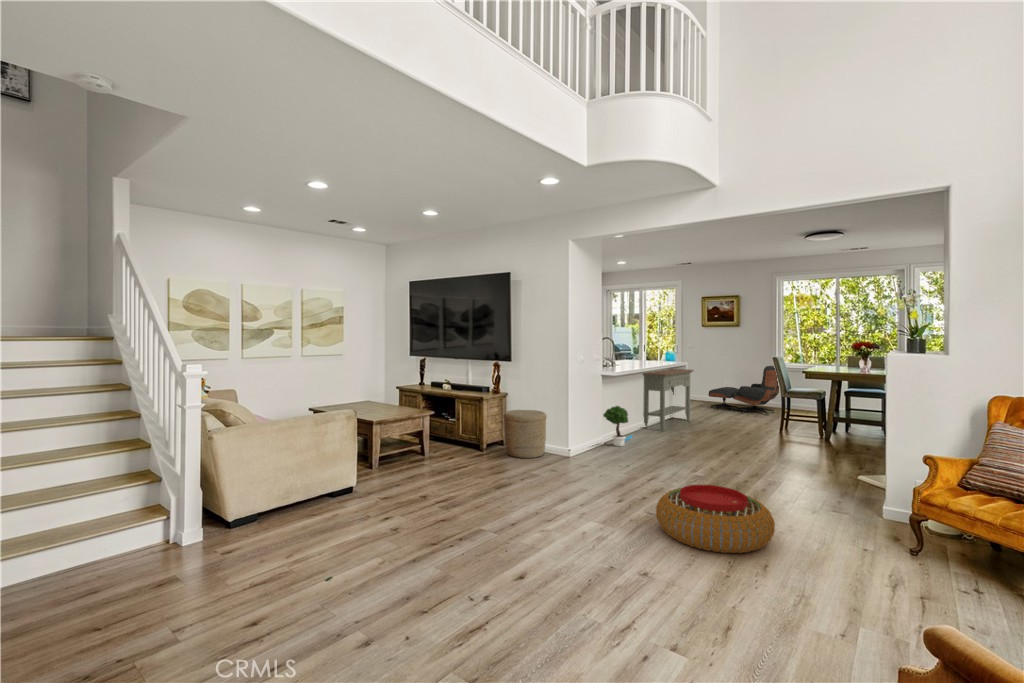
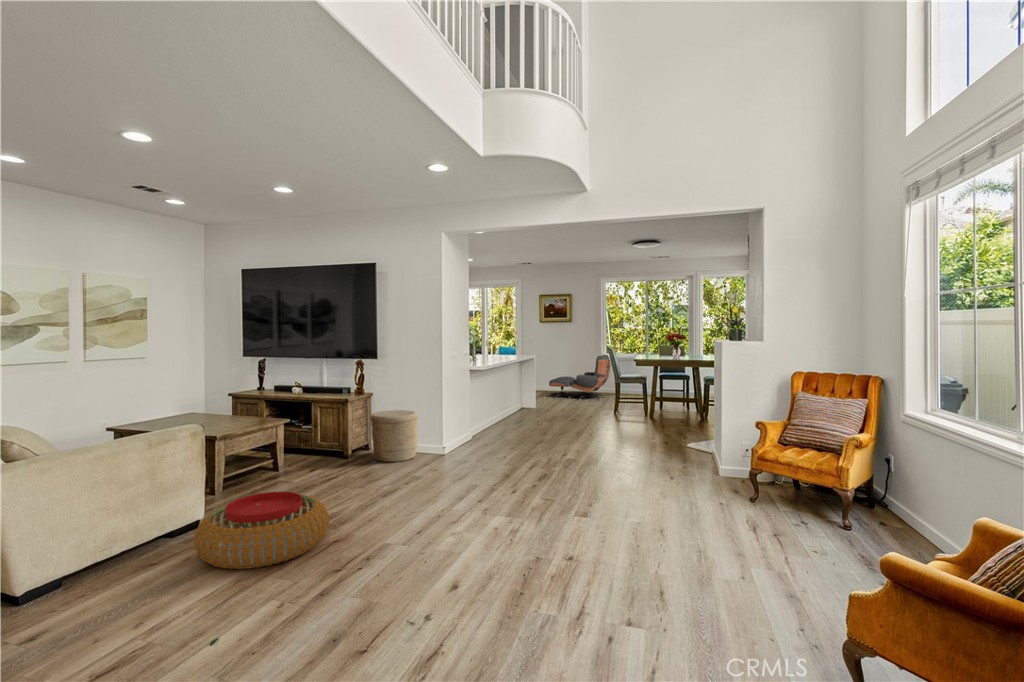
console table: present [643,369,694,431] -> none [499,361,541,422]
potted tree: present [603,406,632,446] -> none [470,400,495,440]
pouf: present [656,485,775,553] -> present [194,492,329,569]

